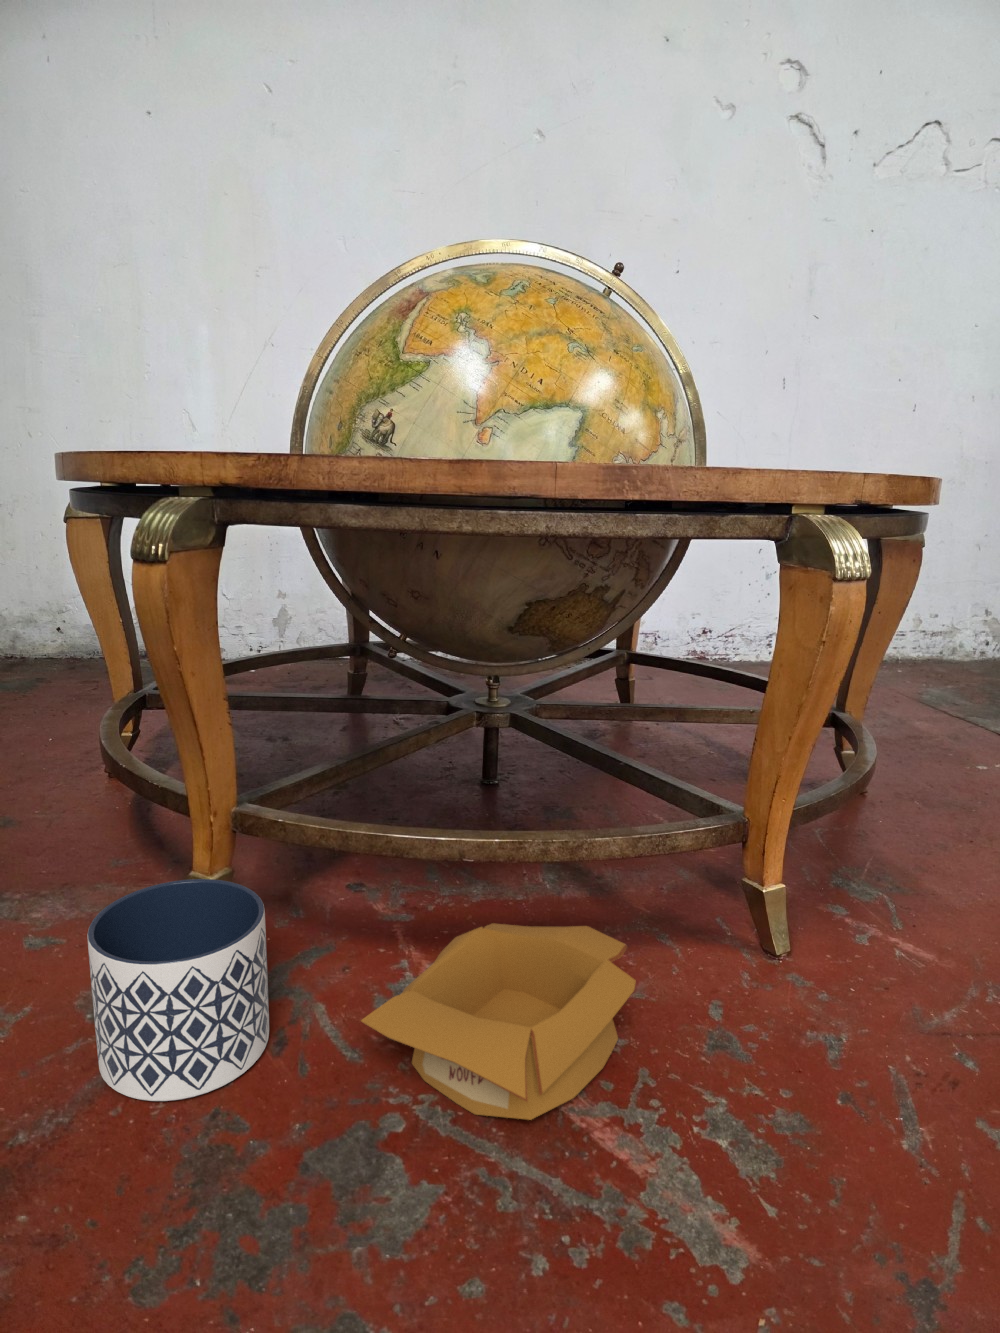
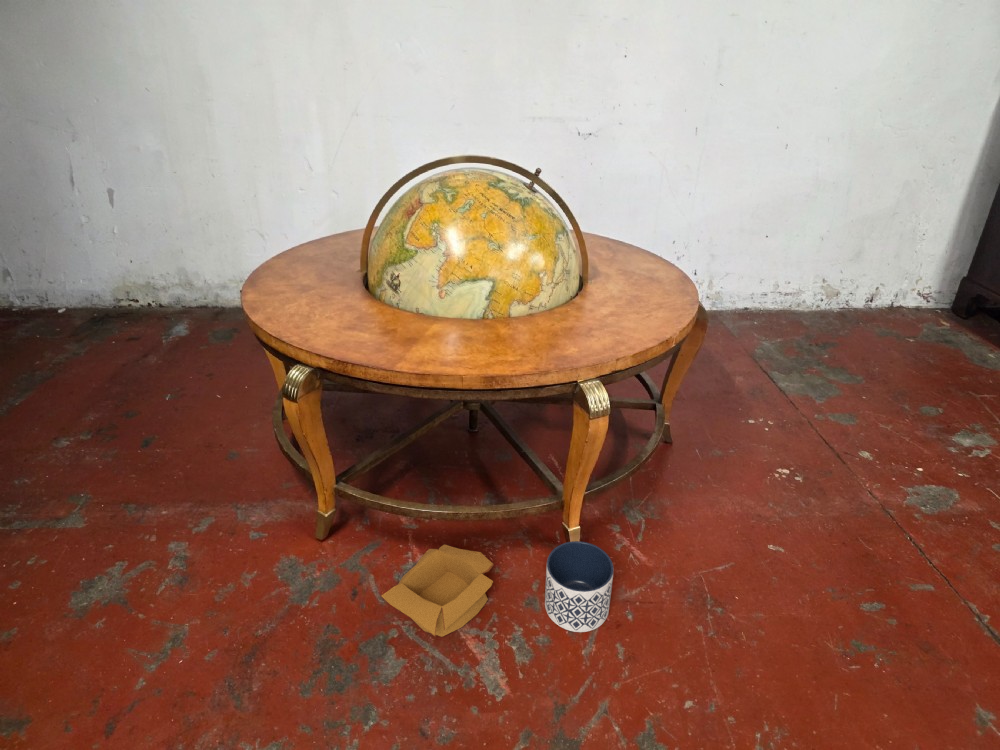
planter: present [87,879,269,1101] -> present [545,541,614,632]

